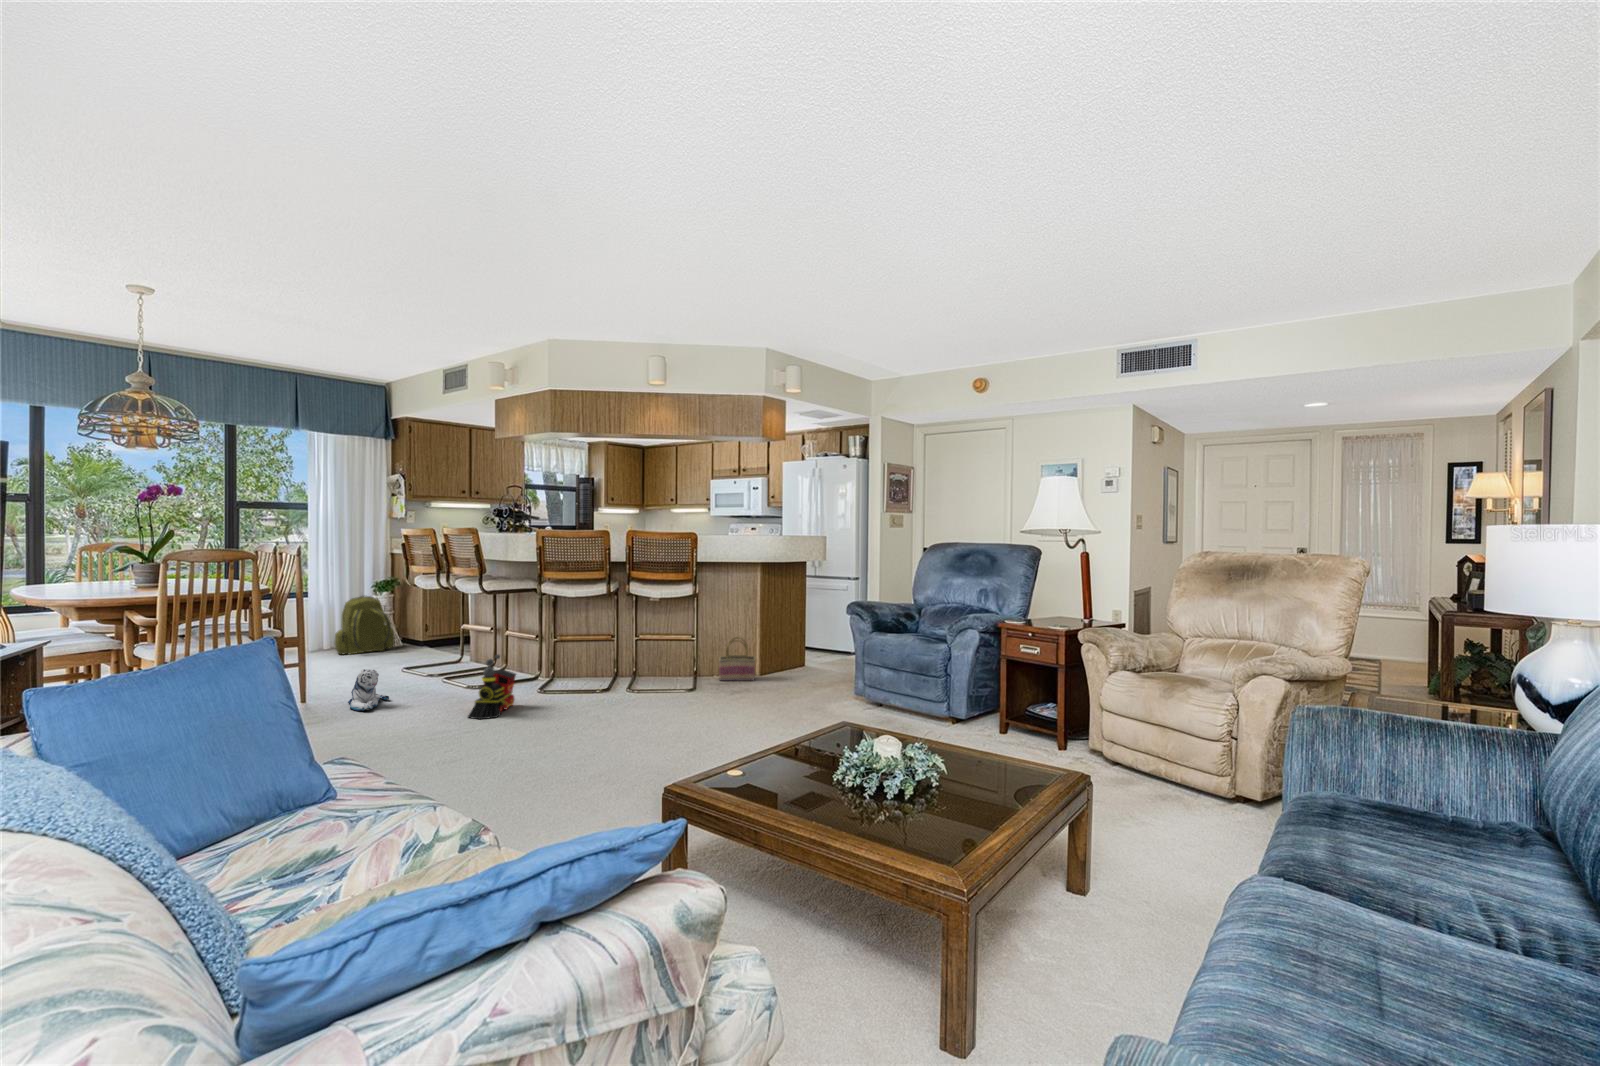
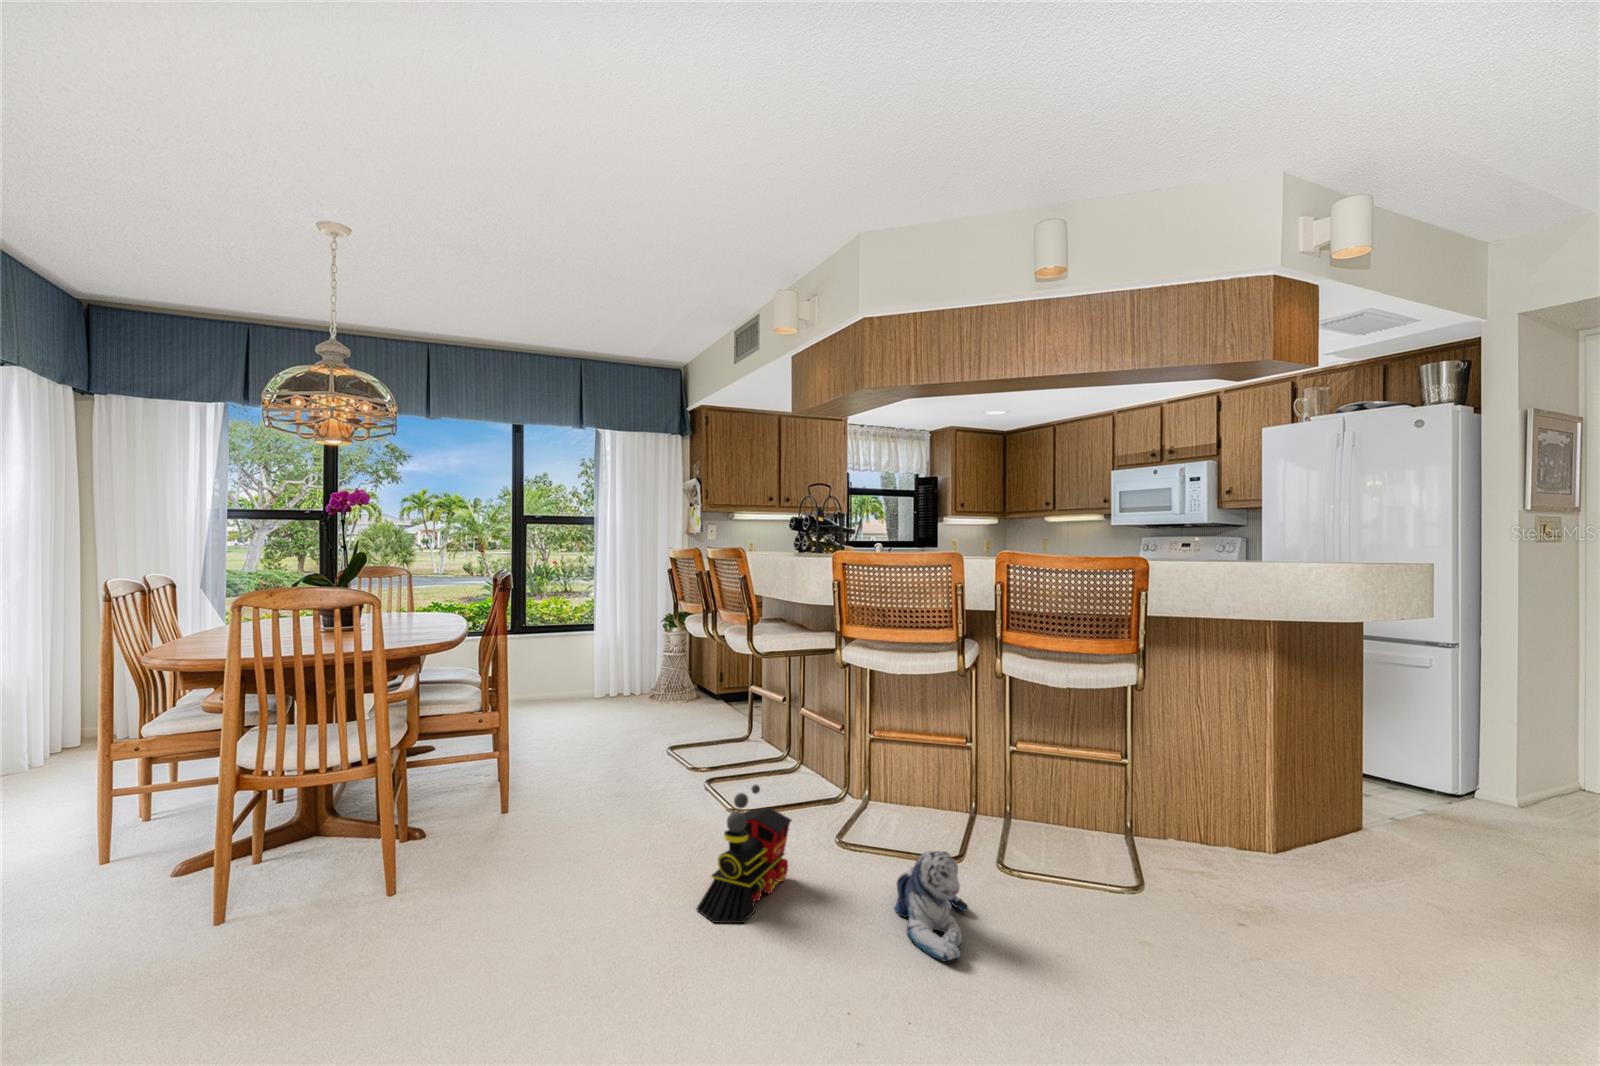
backpack: present [335,596,395,654] -> none [621,630,687,704]
basket: present [719,637,756,681] -> none [1182,769,1275,876]
plush toy: present [348,669,389,711] -> present [894,851,968,962]

